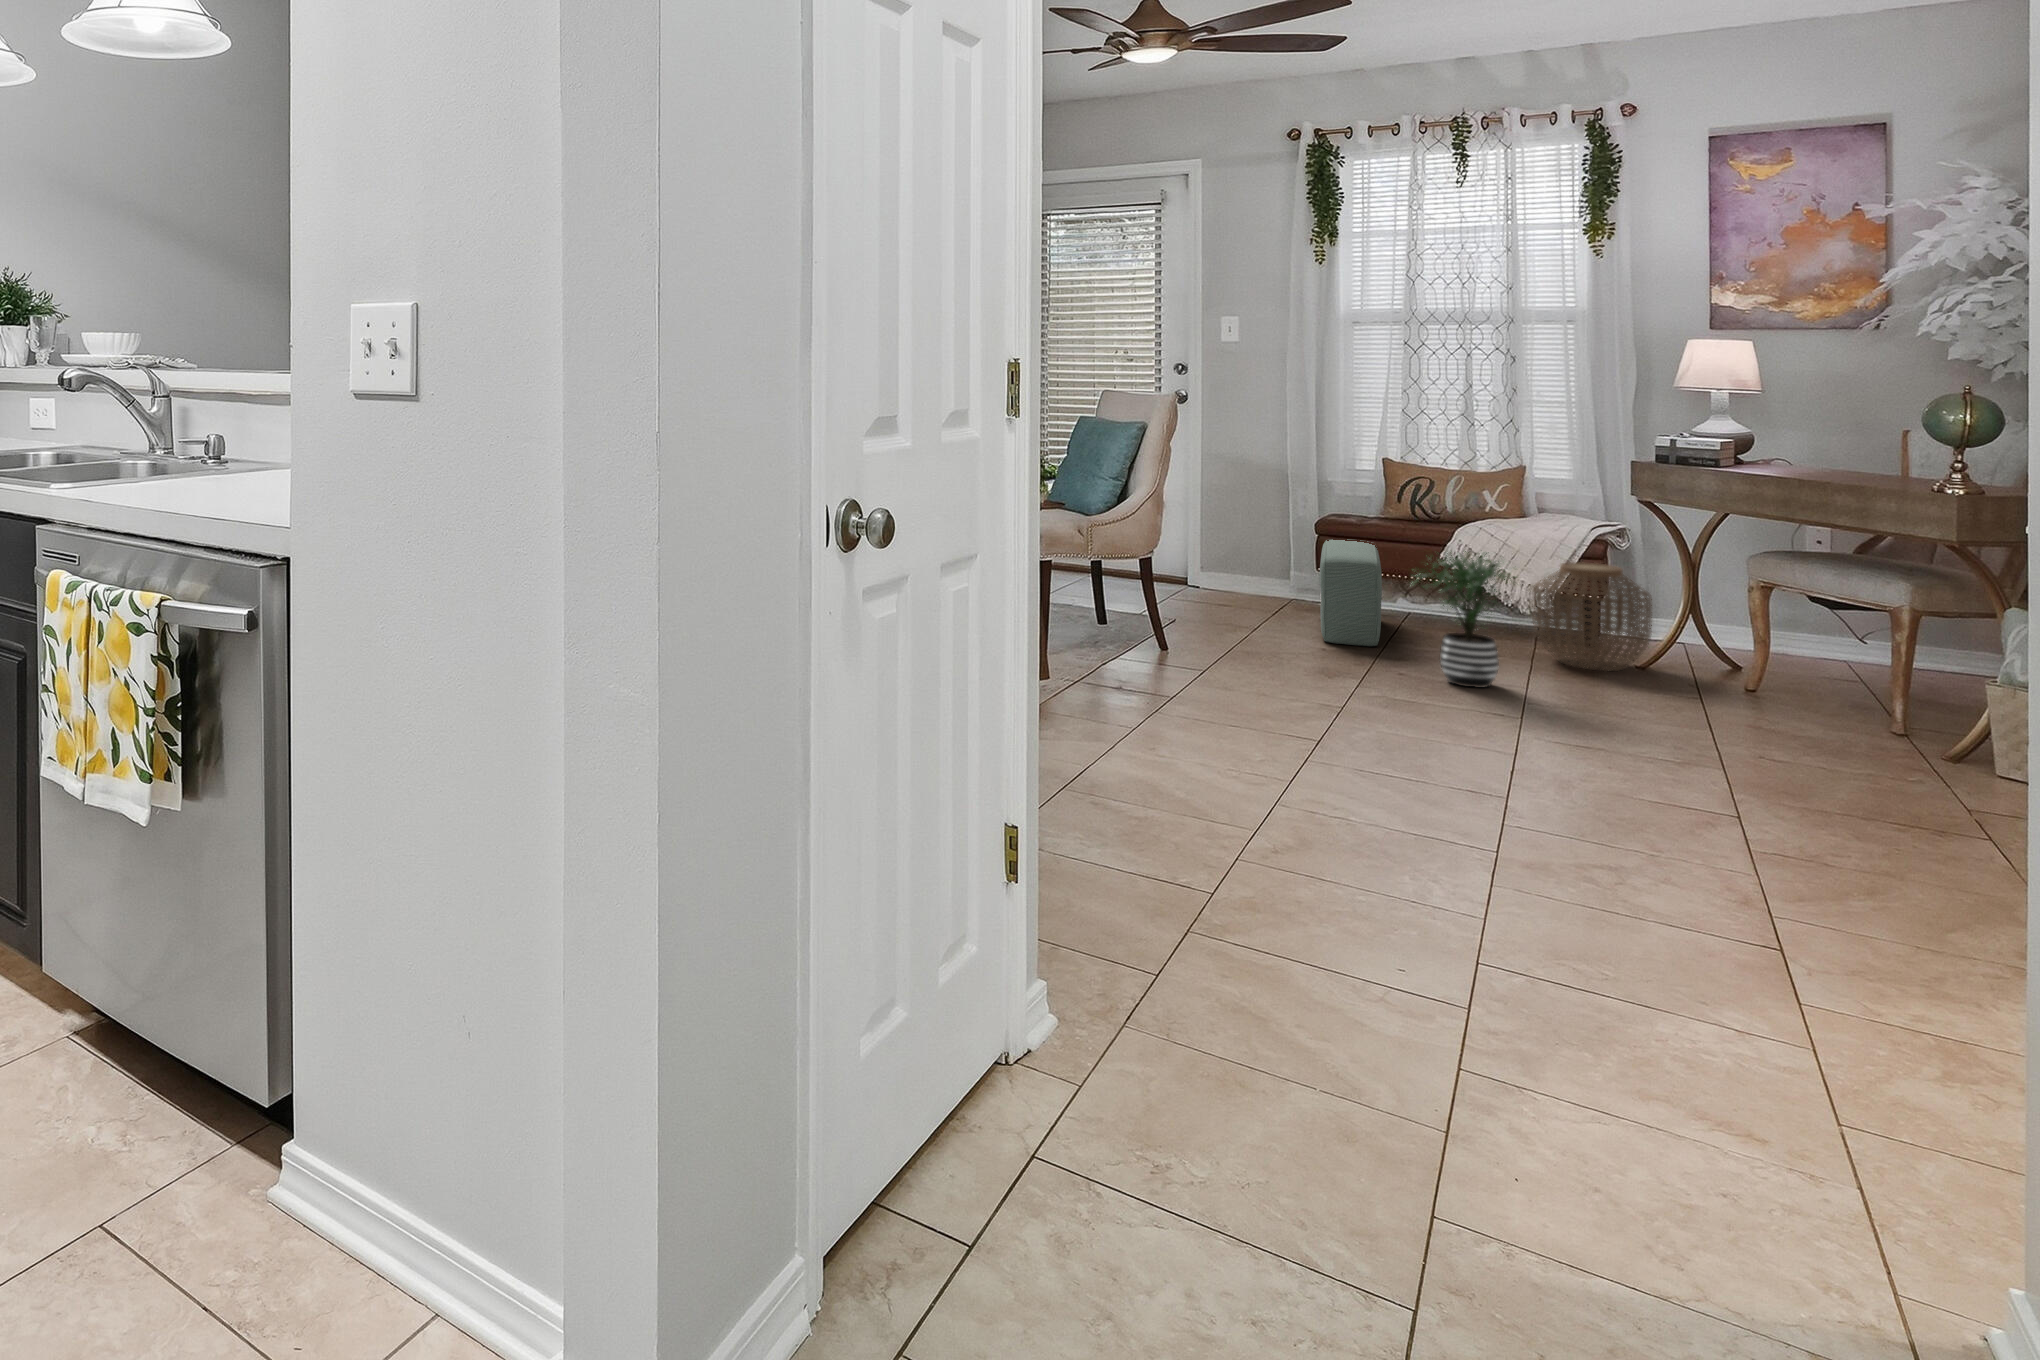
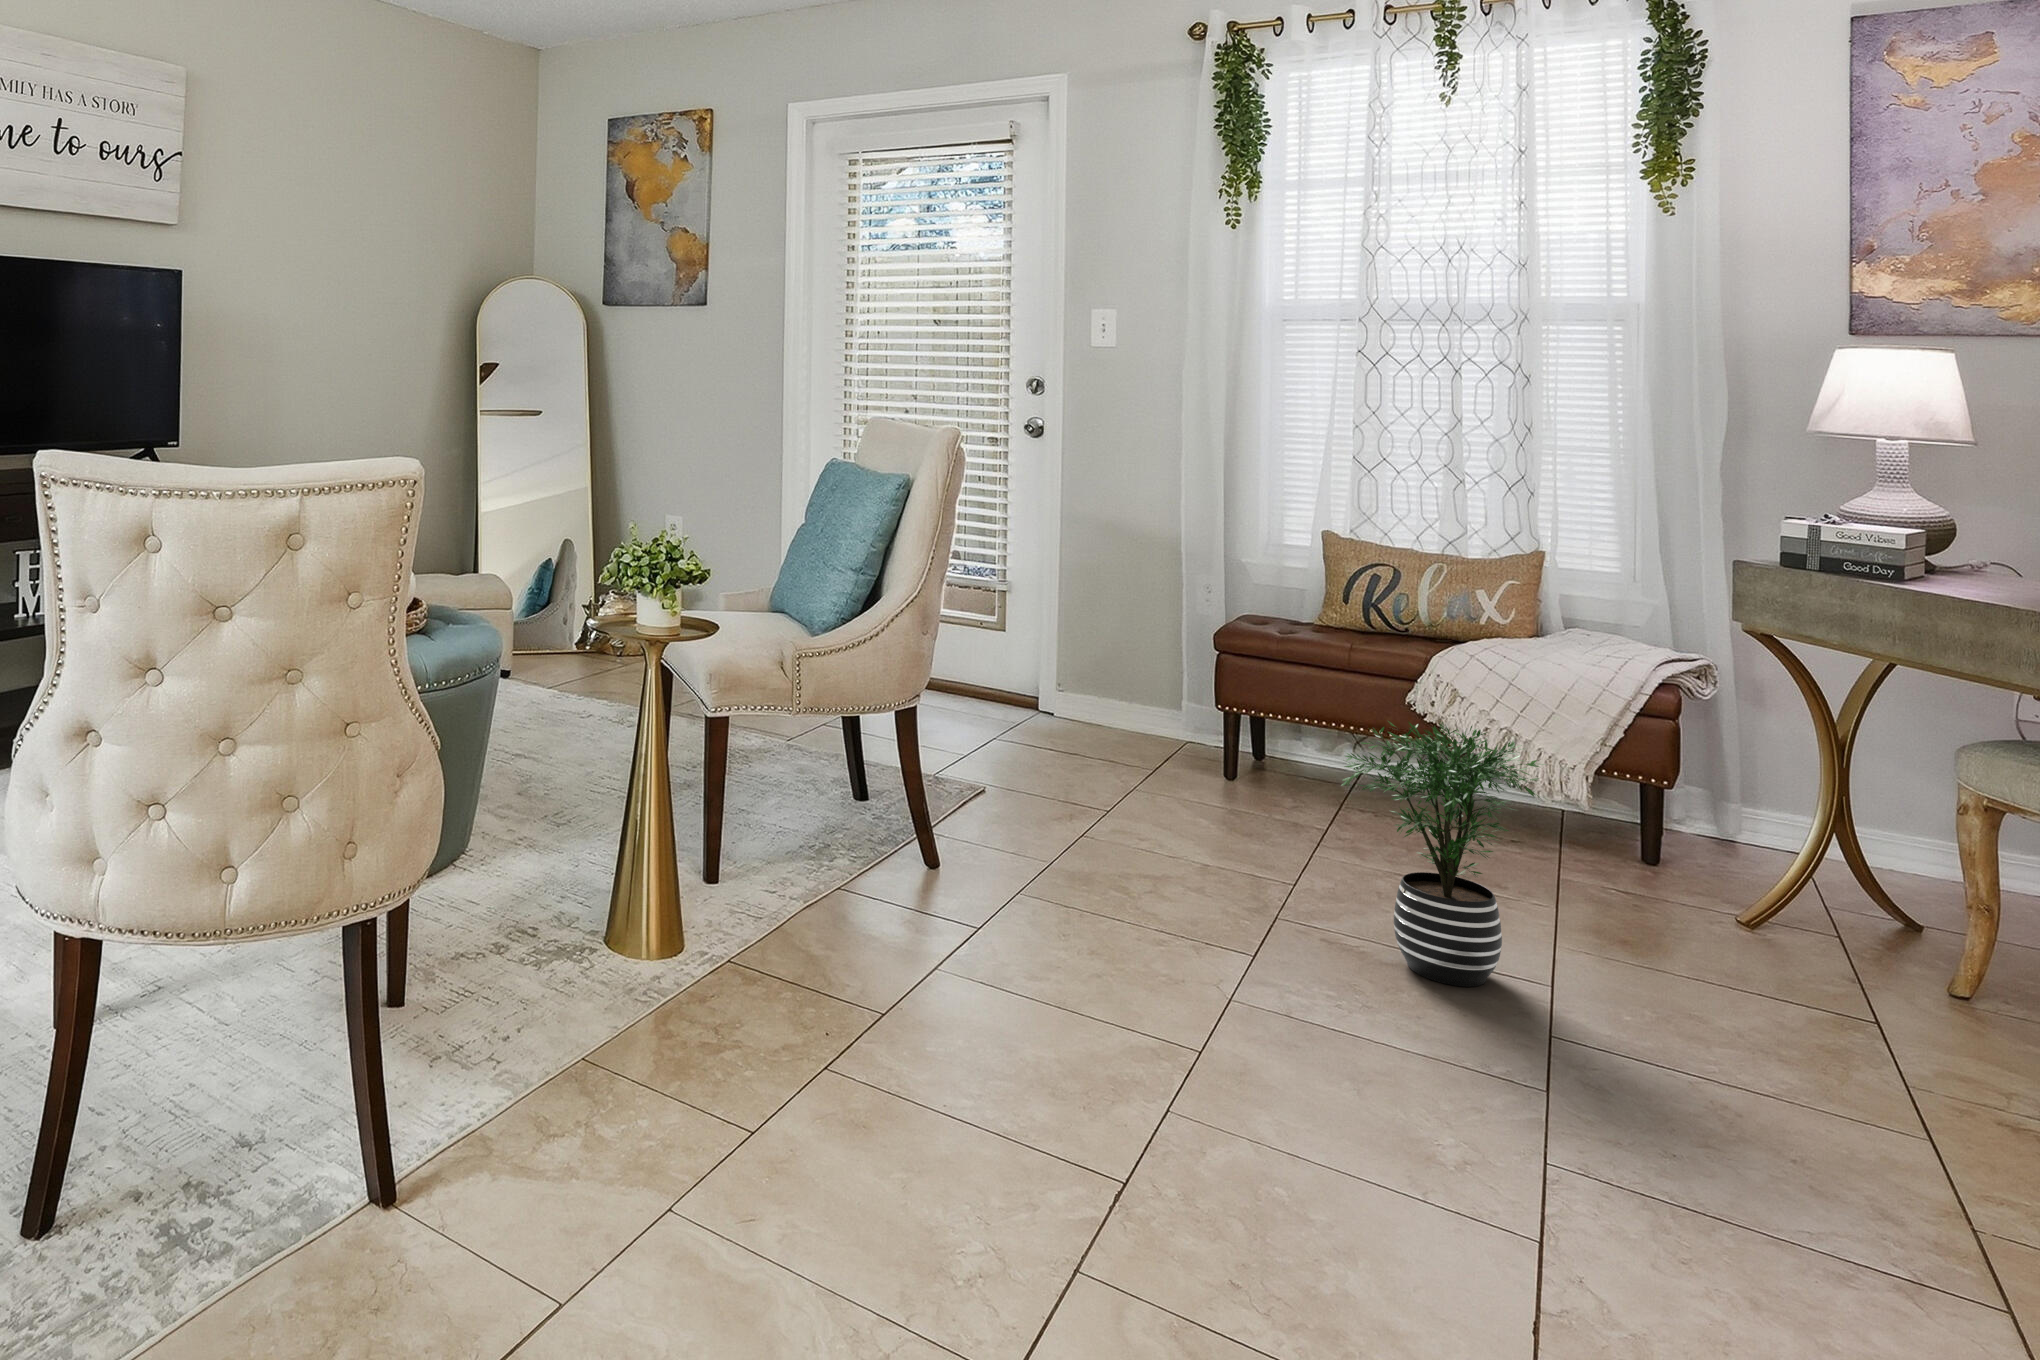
pouf: present [1320,540,1382,646] -> none [1206,660,1307,858]
woven basket: present [1532,562,1652,671] -> none [1559,732,1776,937]

